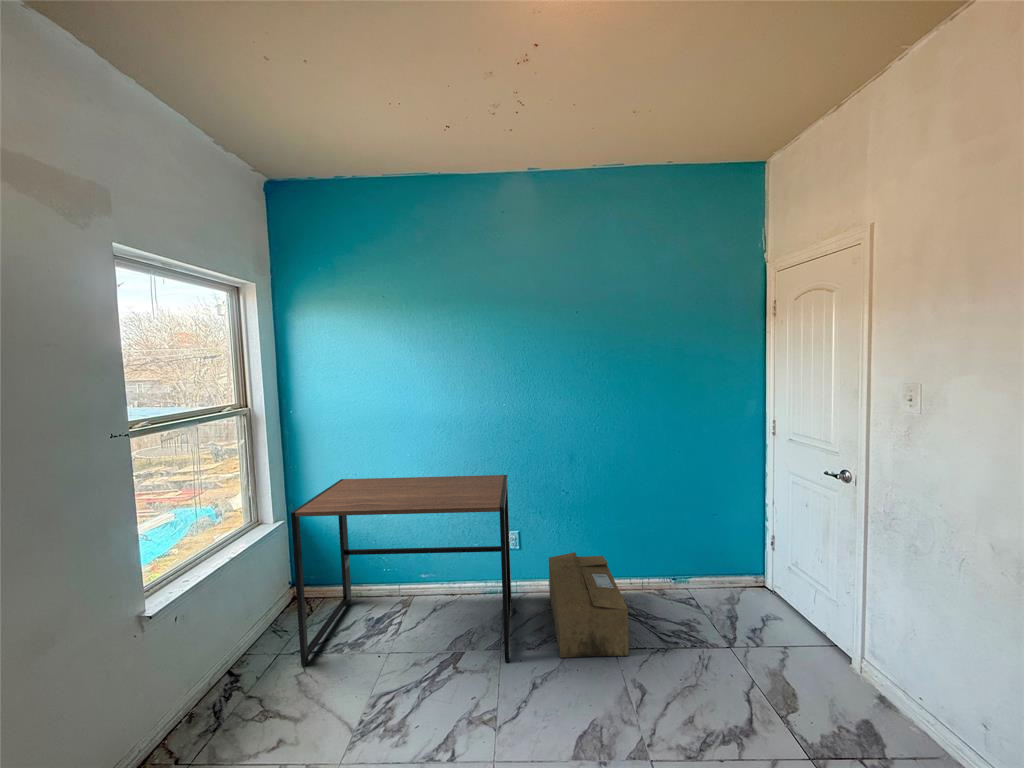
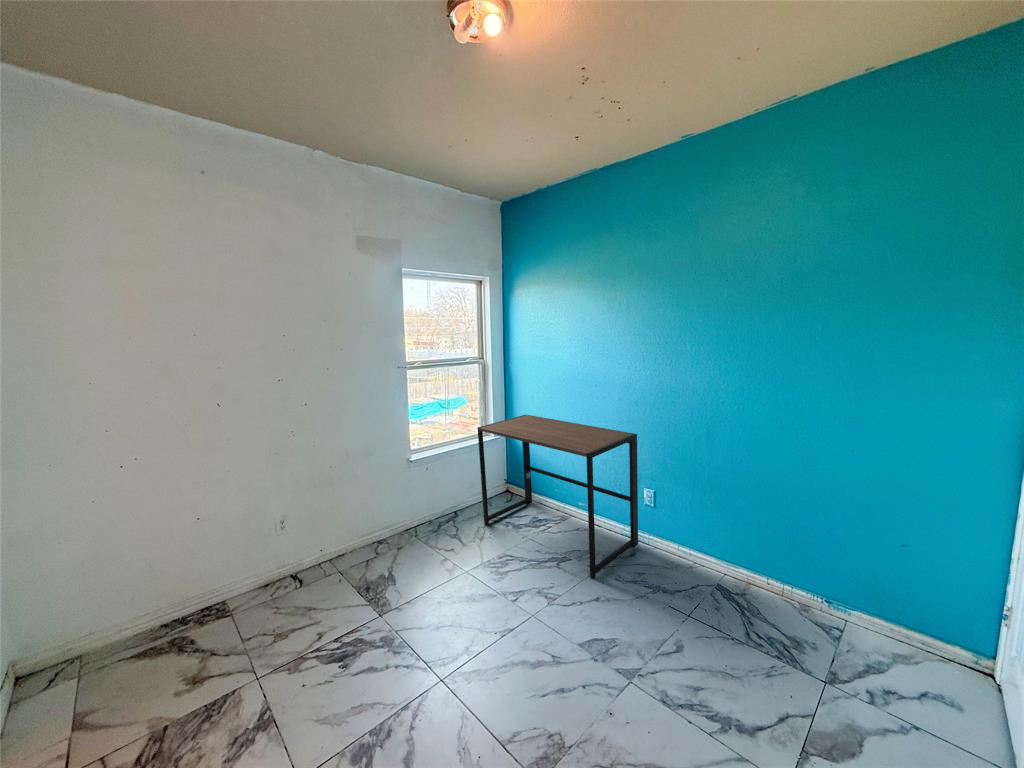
cardboard box: present [549,552,629,658] -> none [632,522,731,625]

